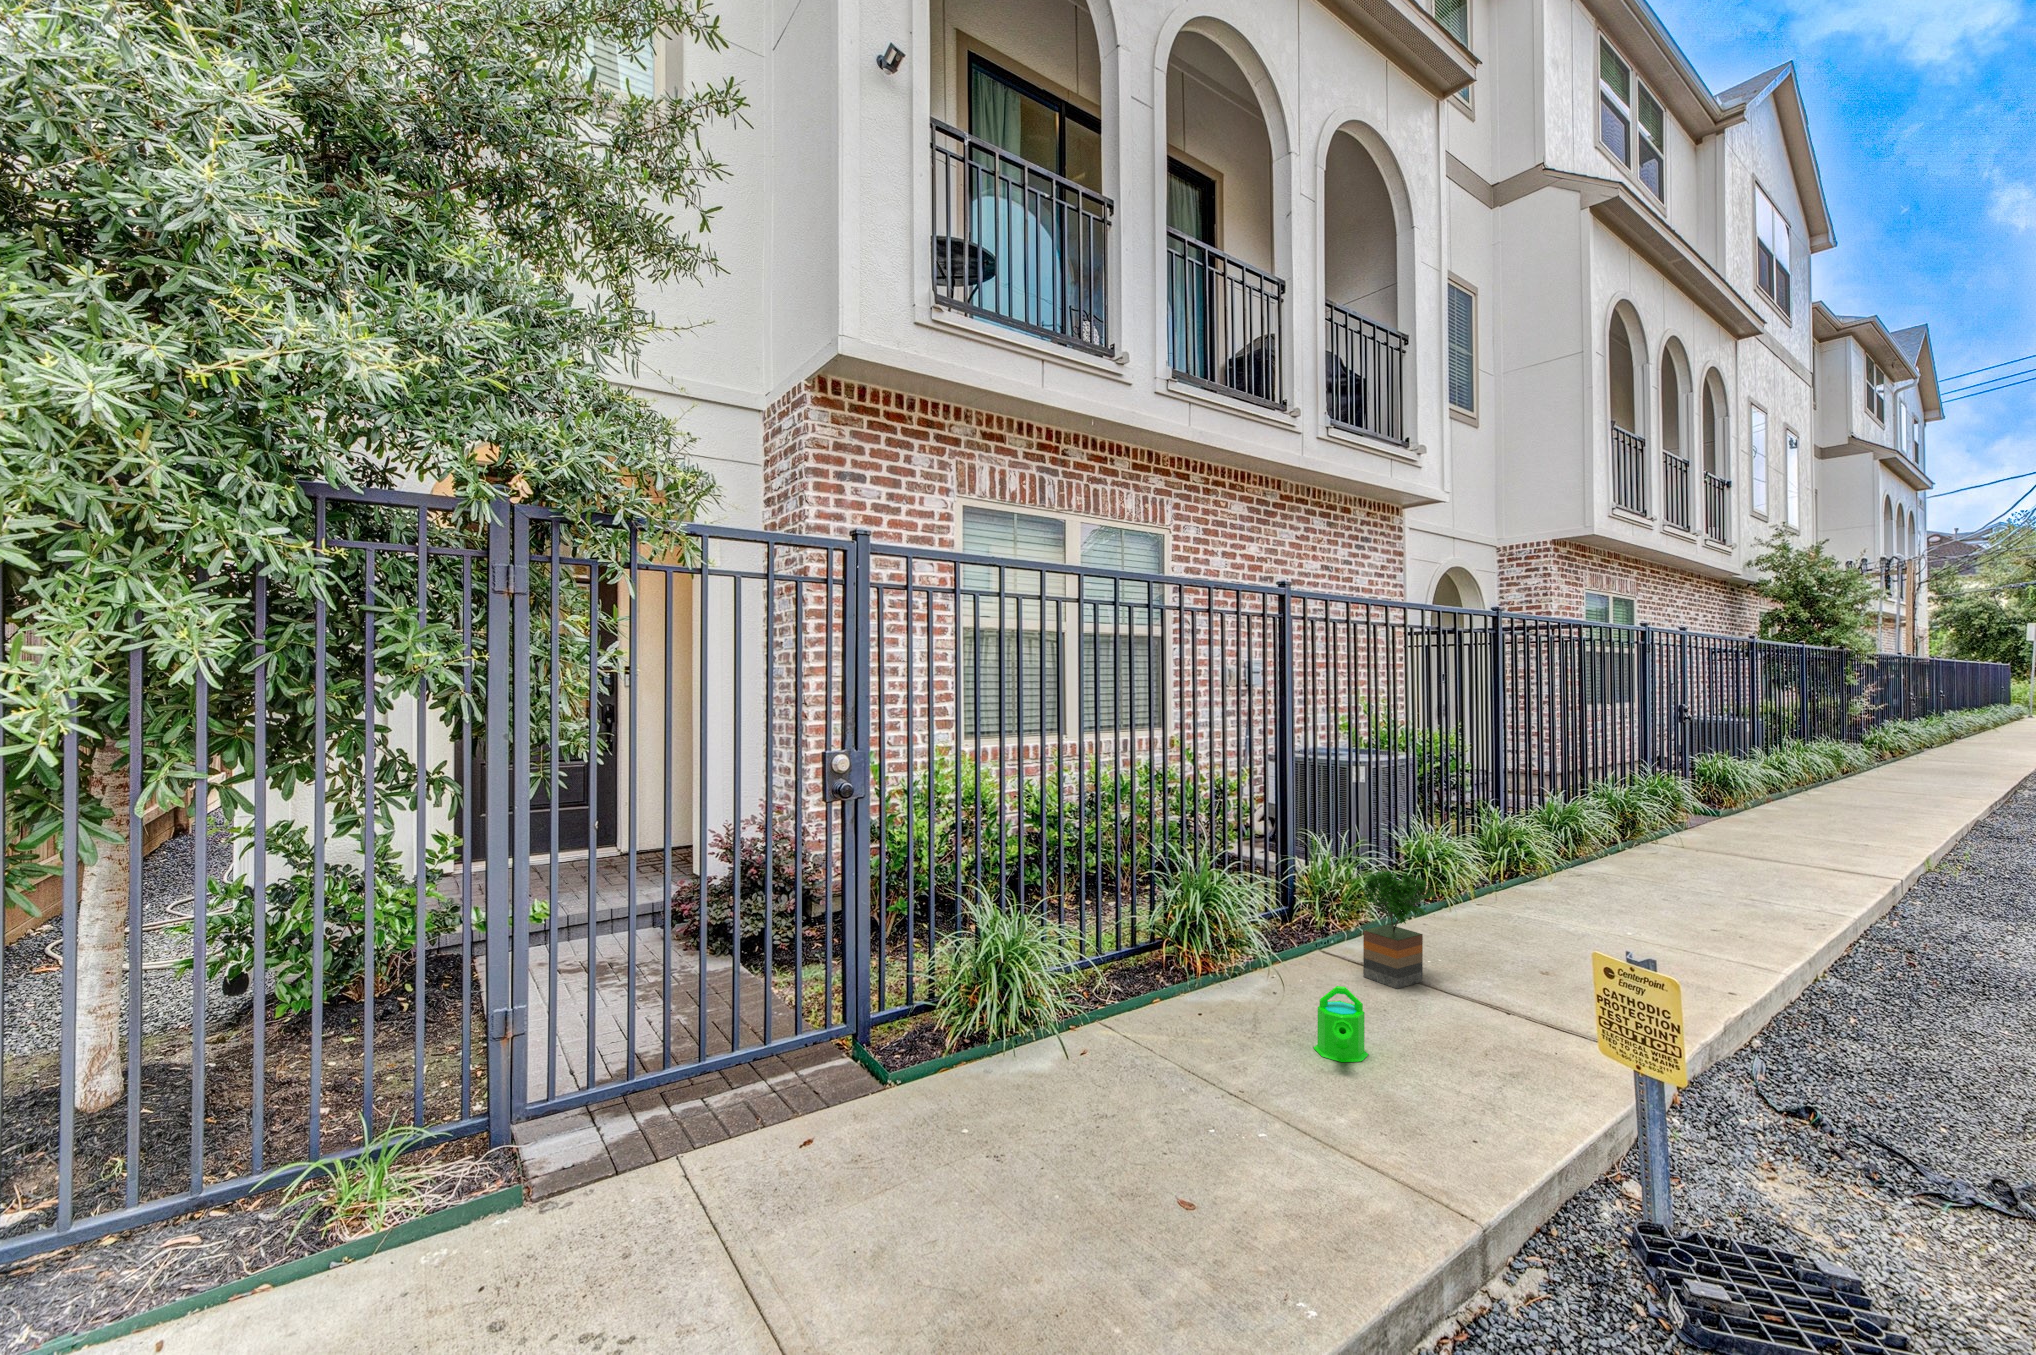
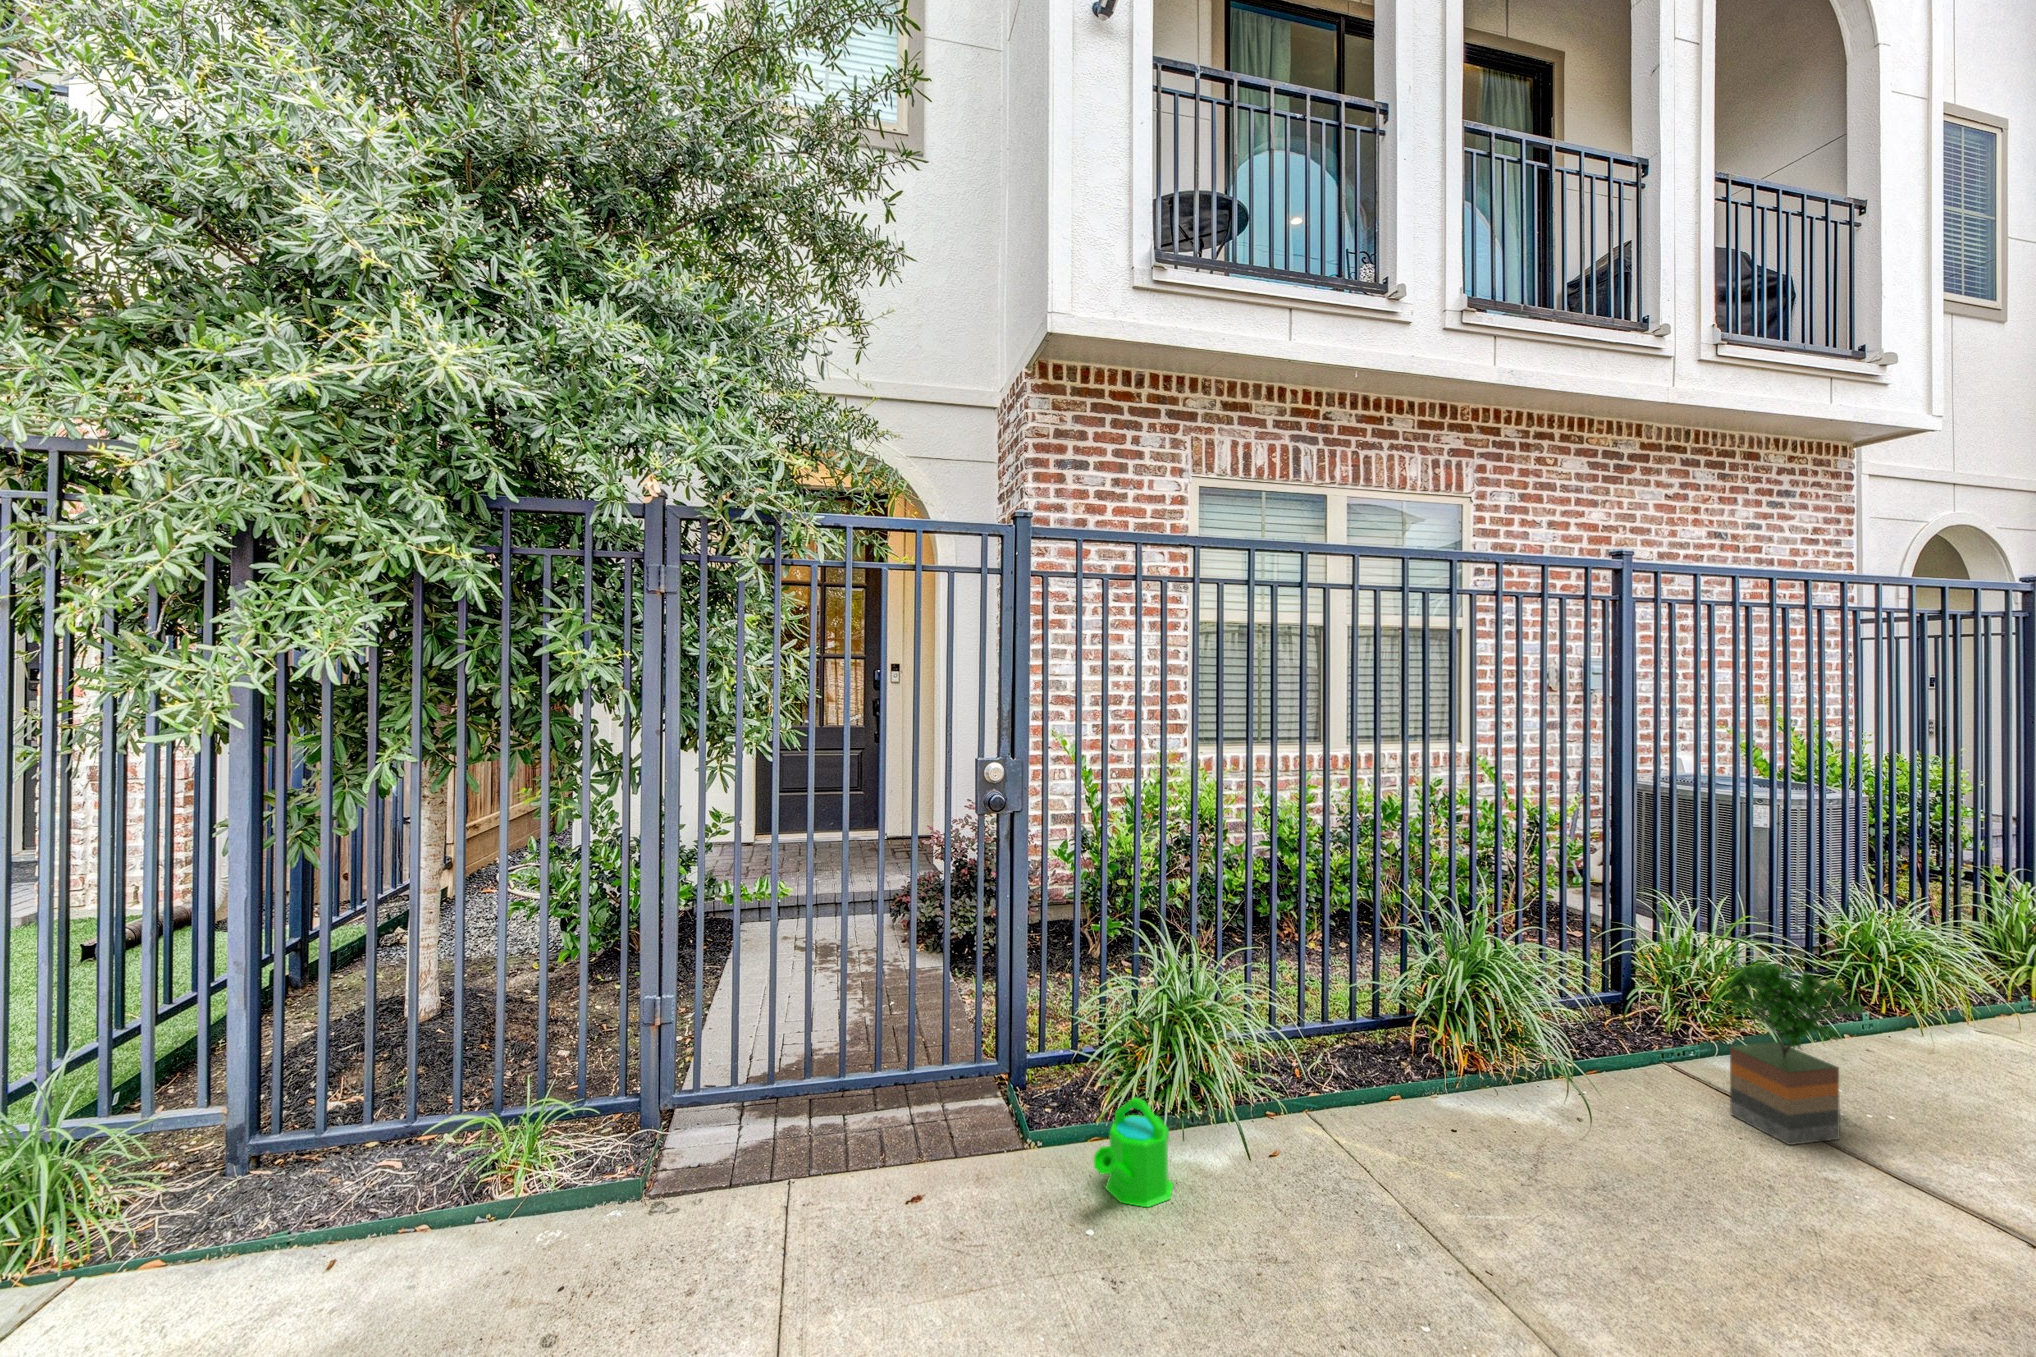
watering can: present [1314,986,1368,1062] -> present [1094,1097,1173,1207]

